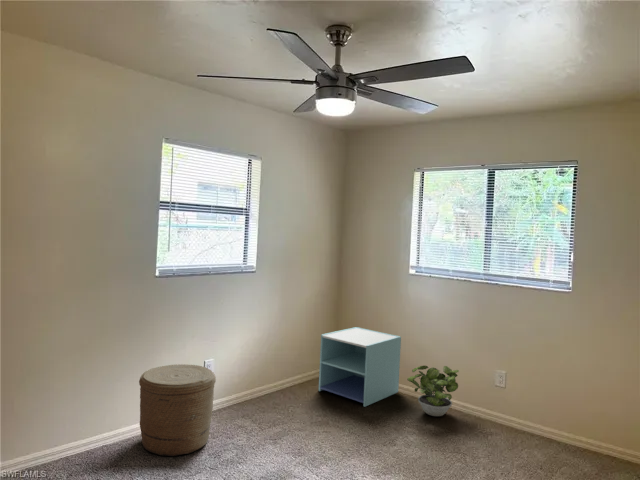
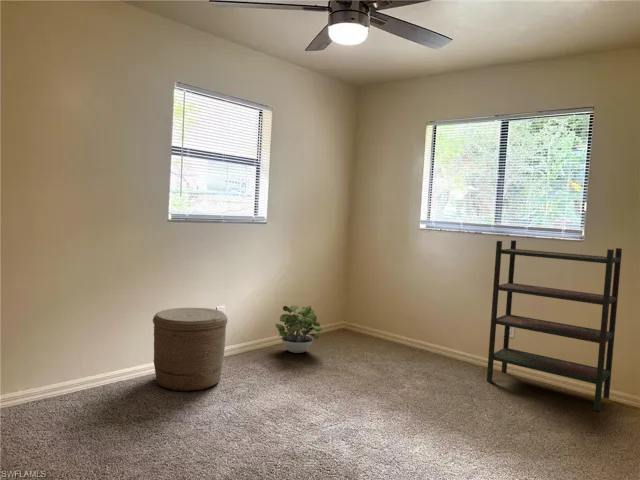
bookshelf: none [478,290,610,470] -> present [487,240,622,411]
nightstand: present [319,327,401,407] -> none [328,284,411,357]
potted plant: present [407,366,459,416] -> present [276,306,323,353]

